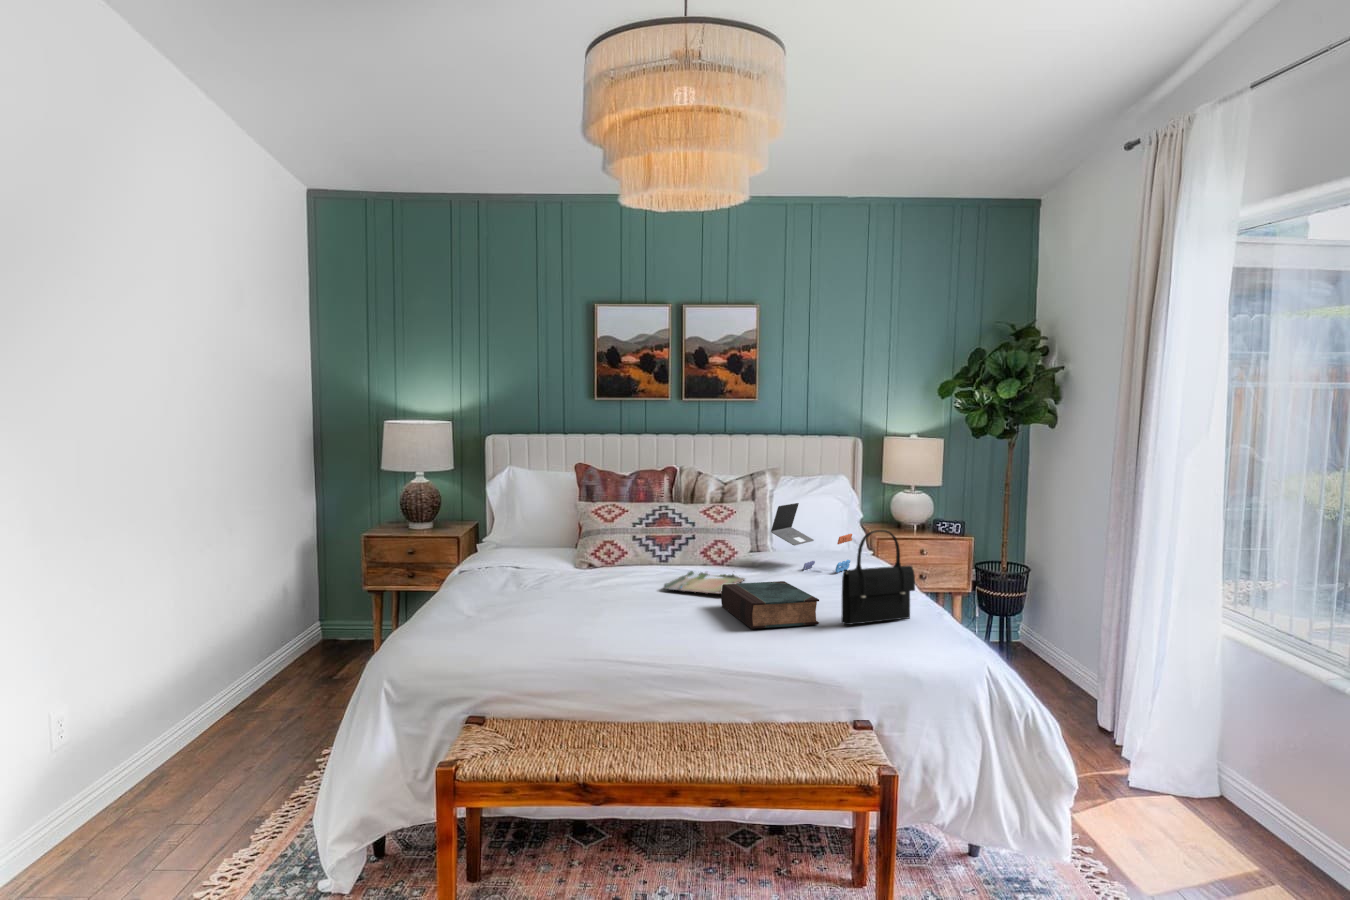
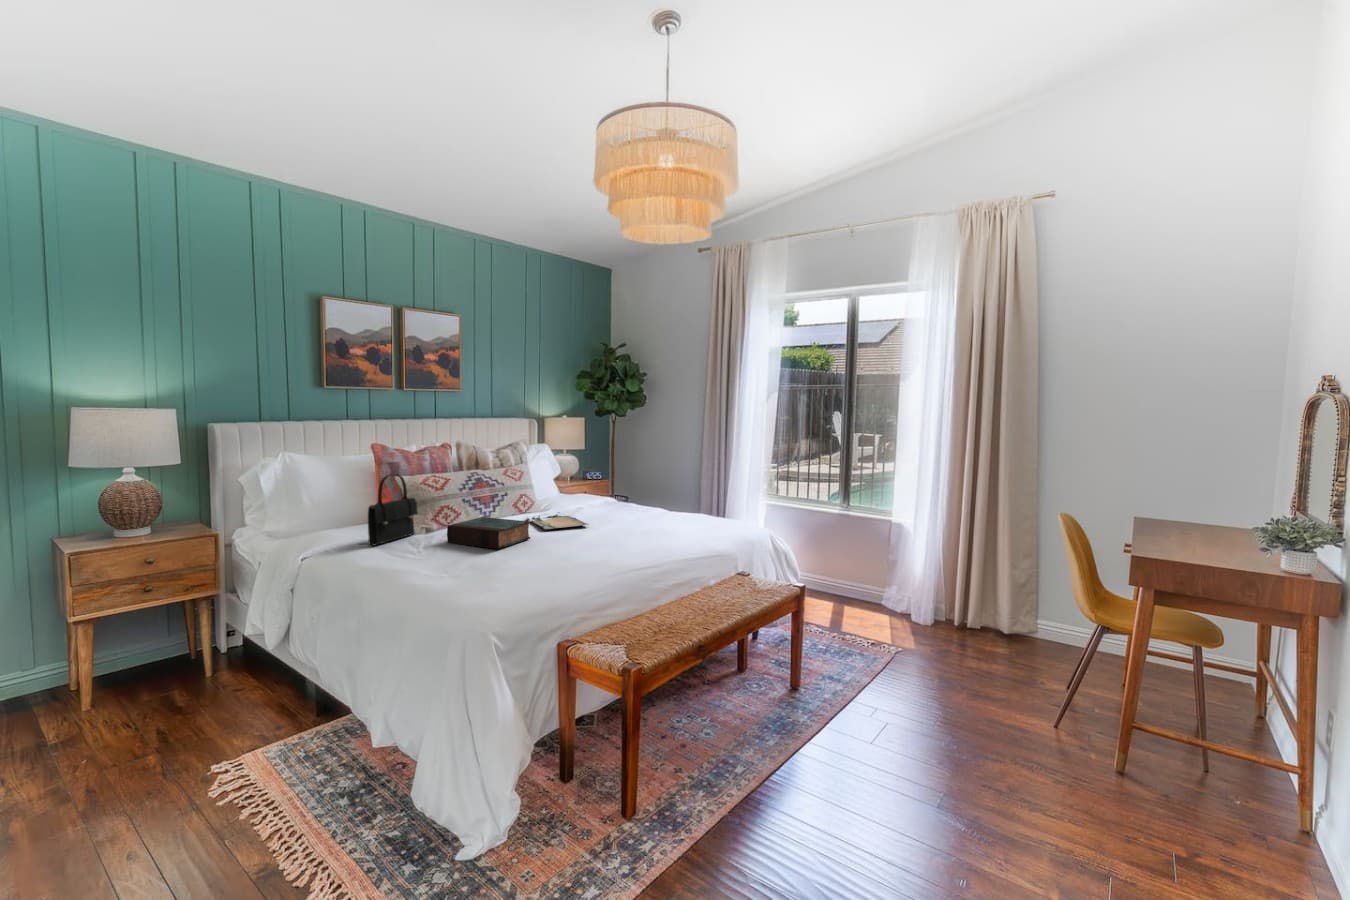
laptop: present [771,503,852,572] -> none [559,463,604,507]
handbag: present [841,530,915,625] -> present [368,474,418,546]
book: present [721,581,819,629] -> present [447,517,530,549]

